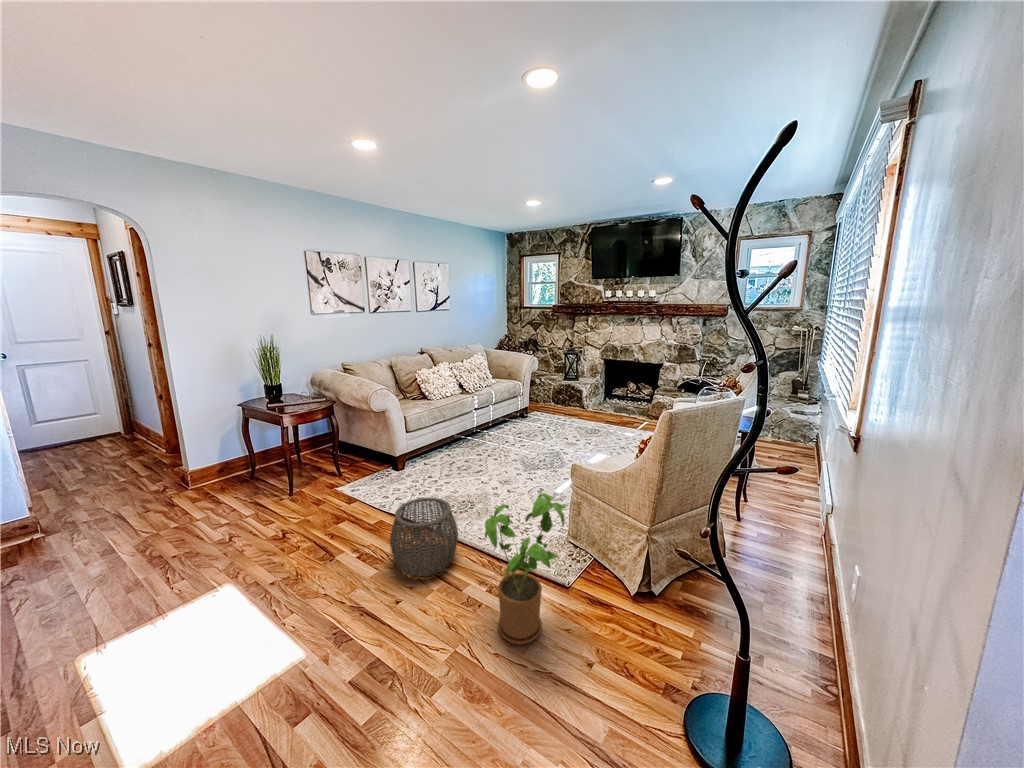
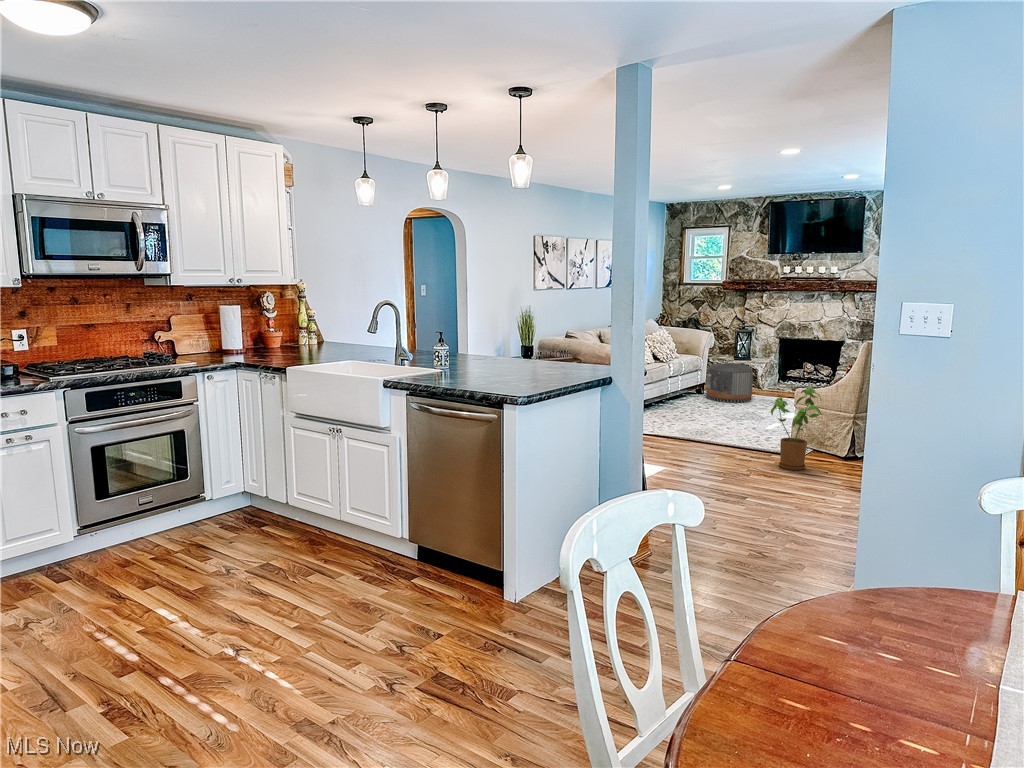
pouf: none [523,389,567,432] -> present [706,363,753,403]
woven basket: present [390,498,458,577] -> none [688,411,733,455]

